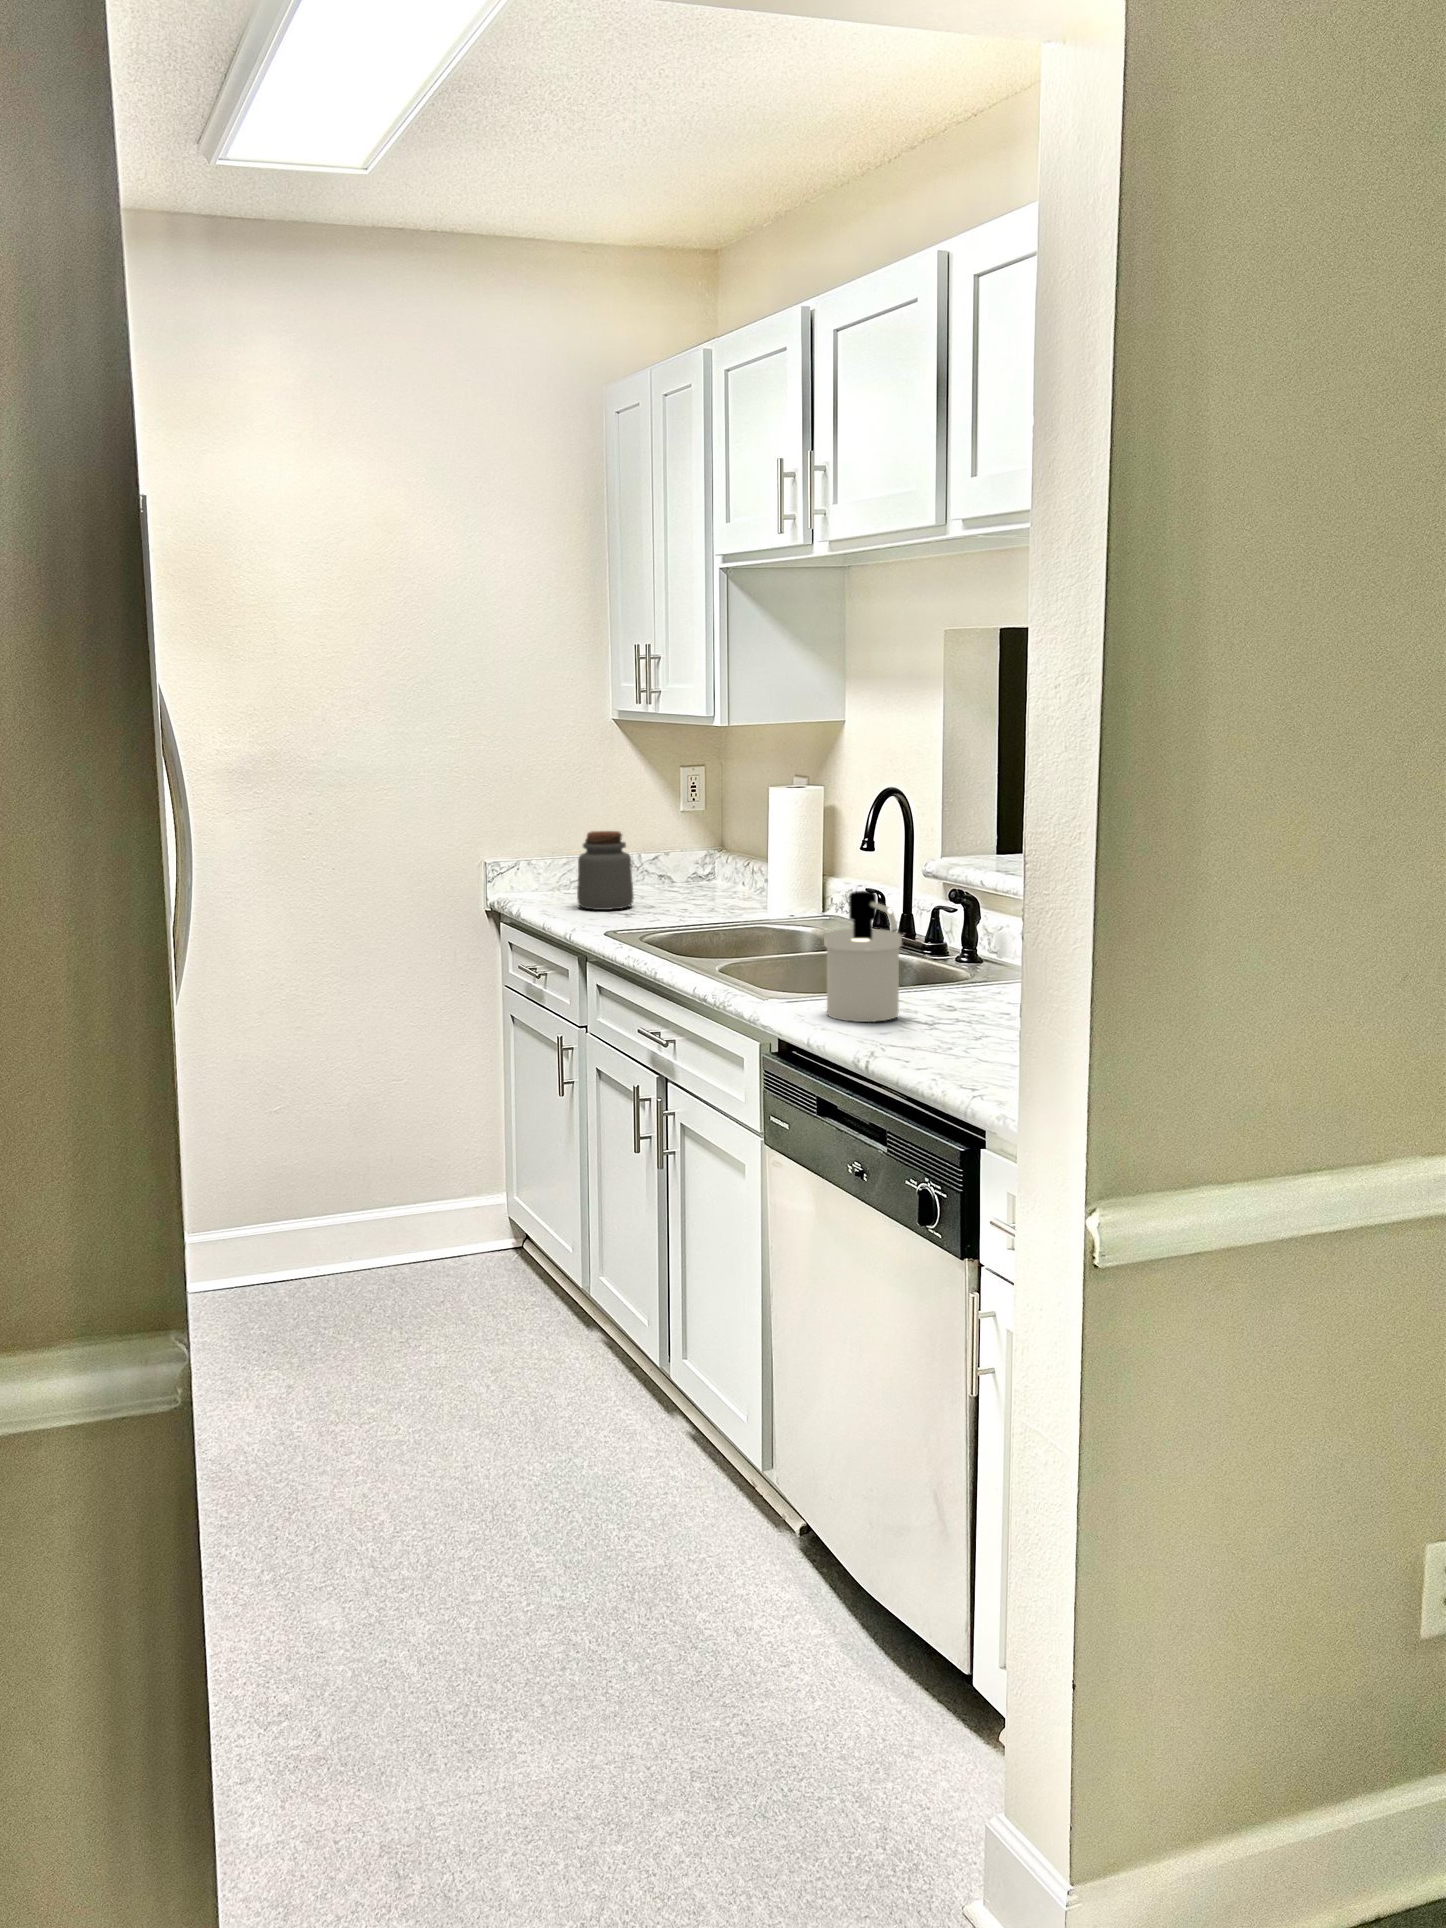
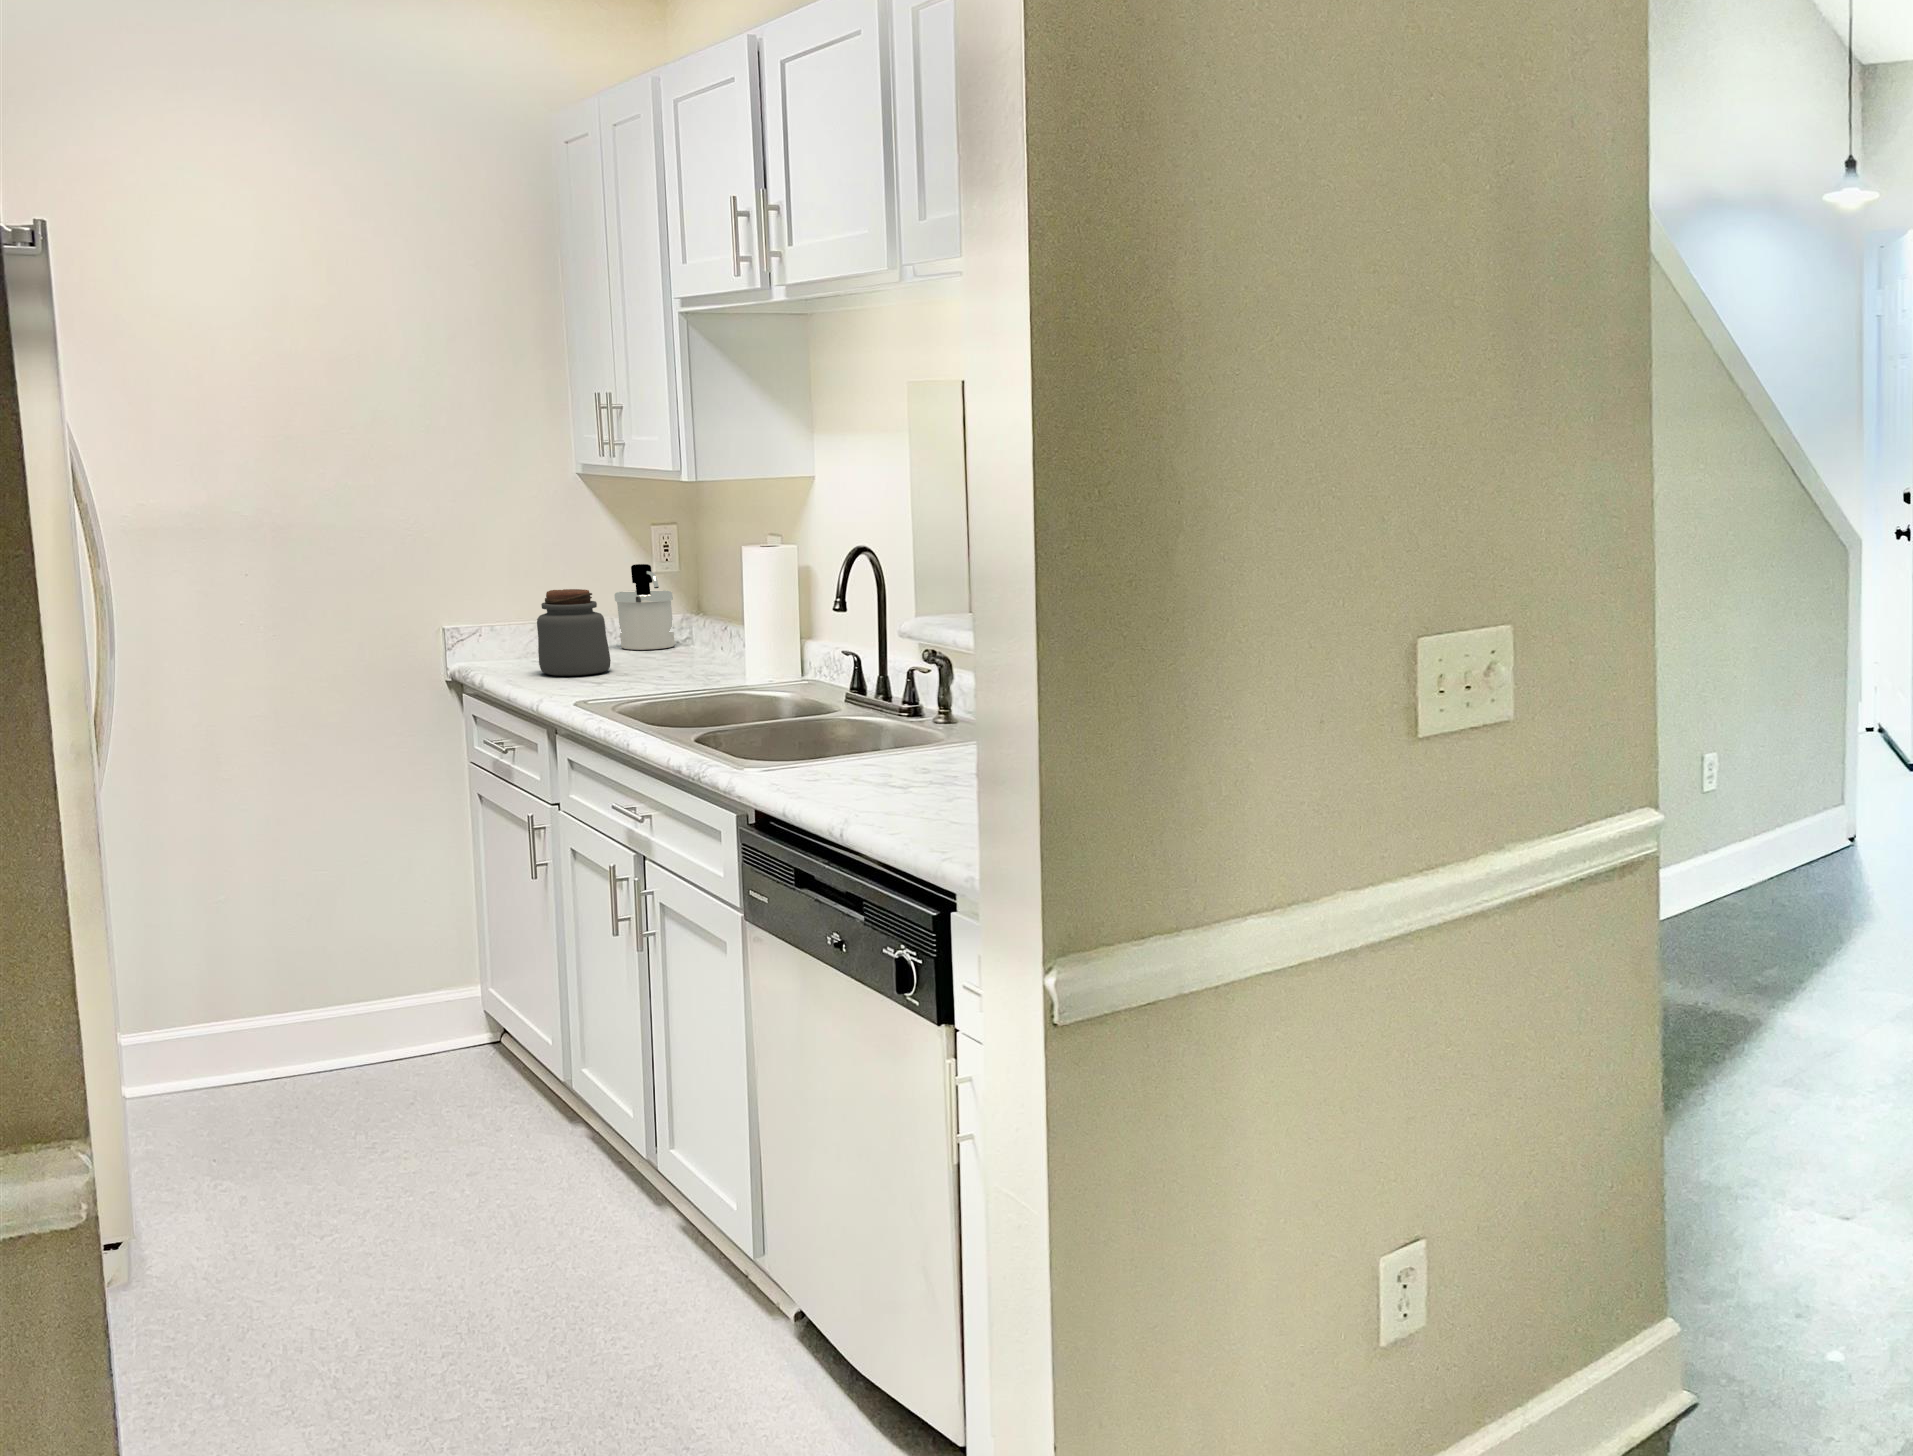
soap dispenser: present [824,891,902,1022] -> present [614,564,675,650]

